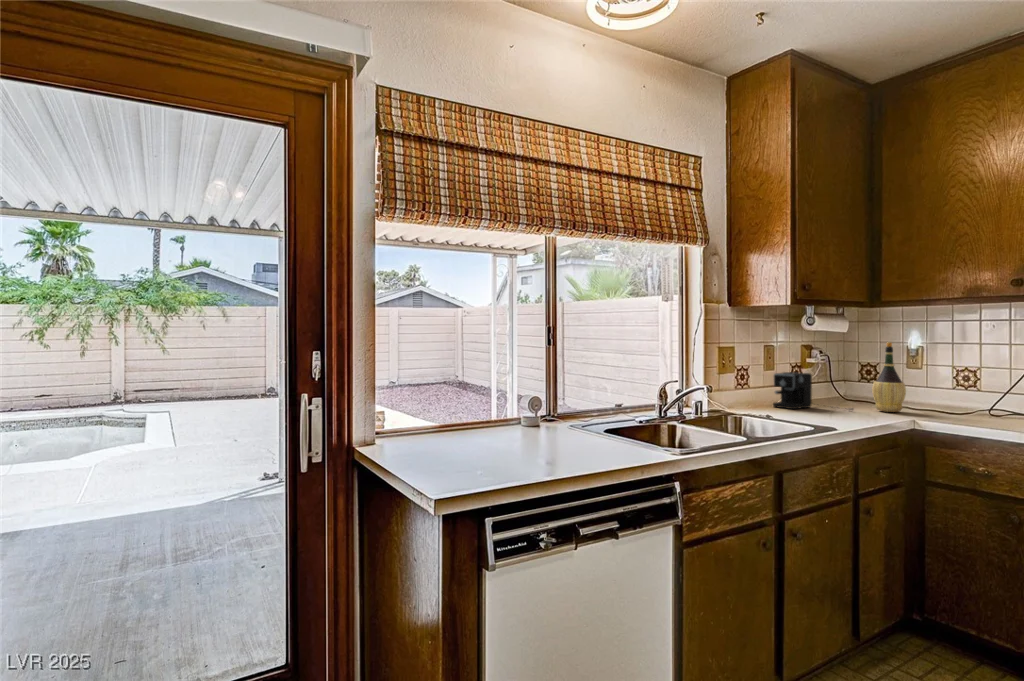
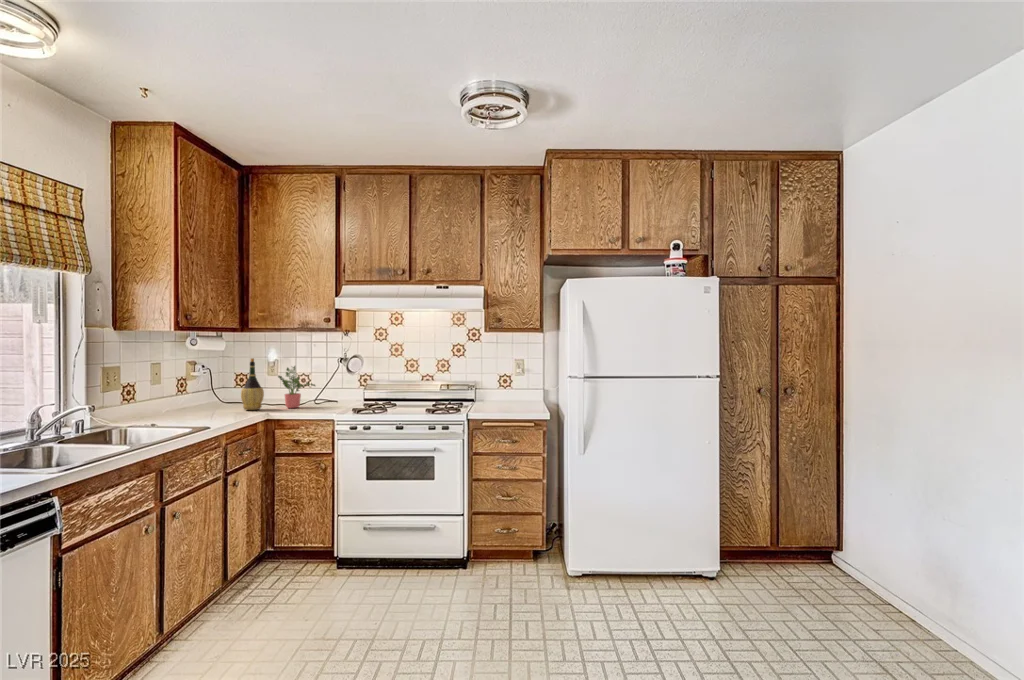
potted plant: none [929,355,994,416] -> present [278,366,315,408]
coffee maker: present [773,372,853,410] -> none [159,385,227,417]

